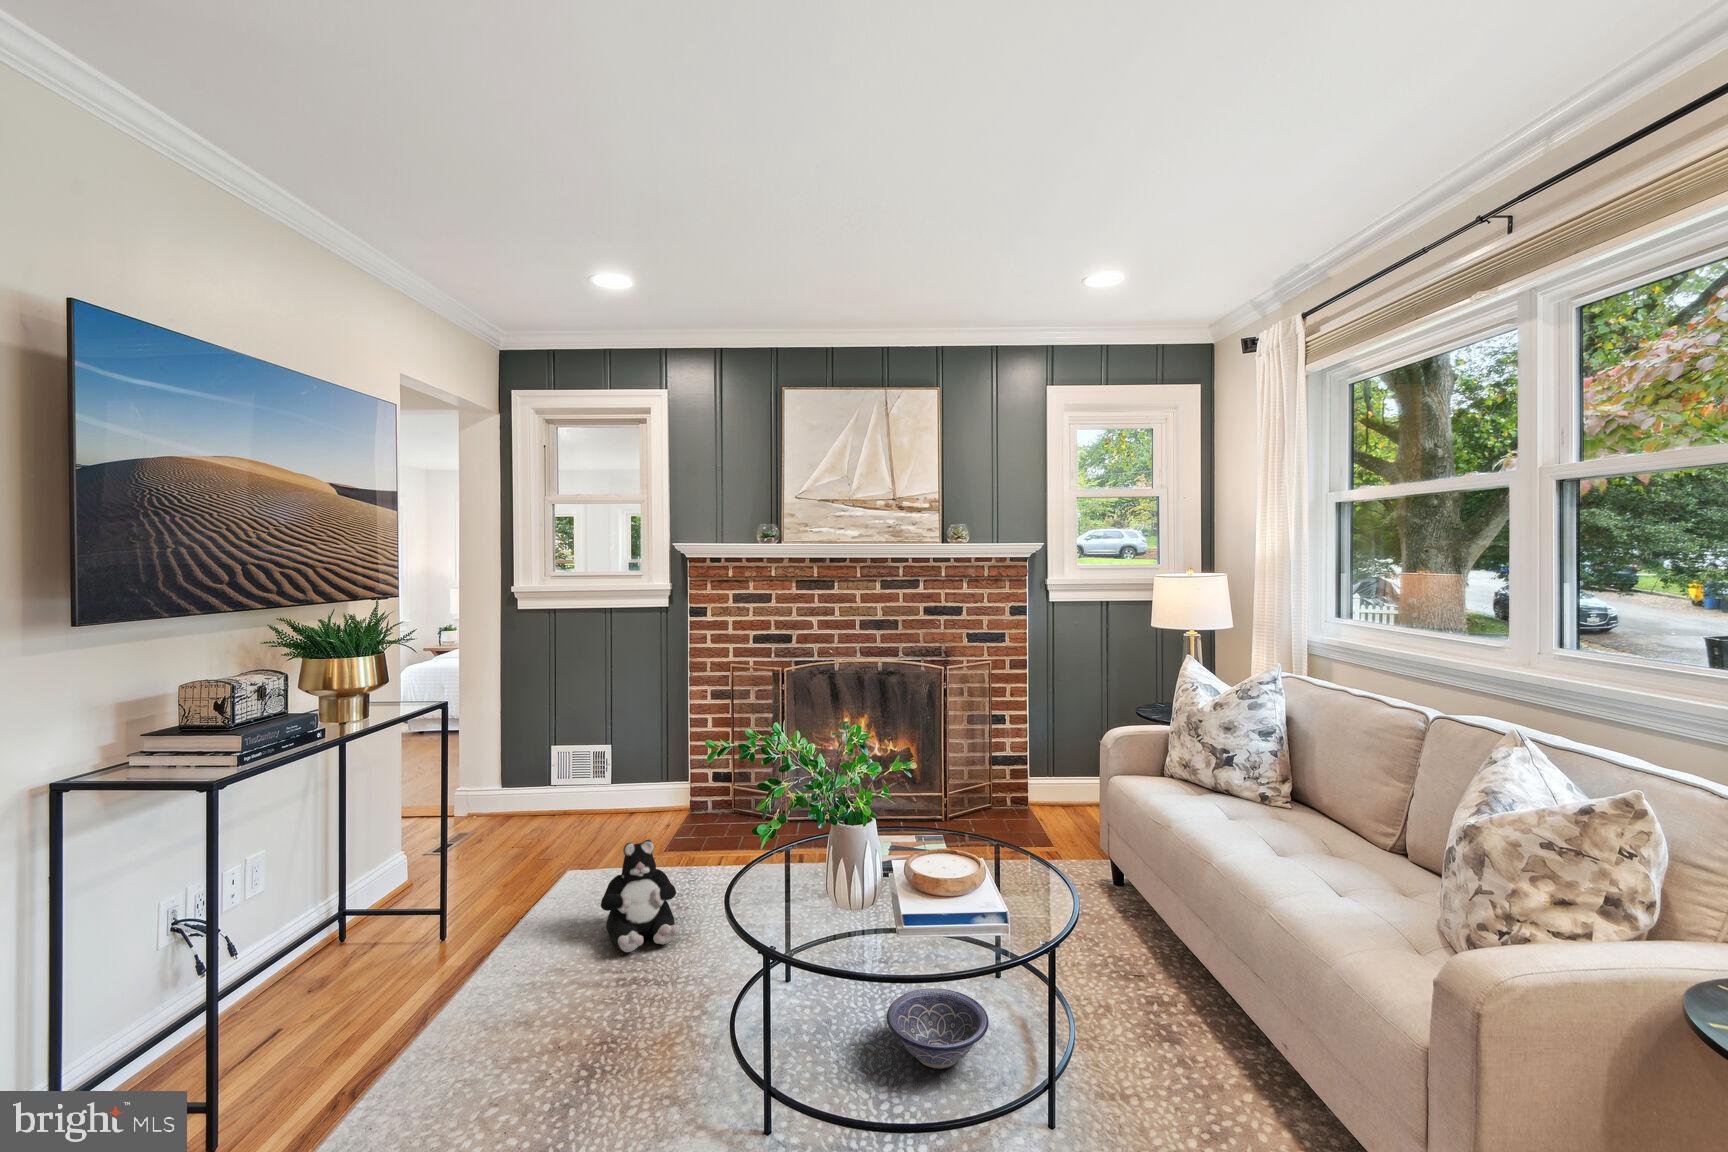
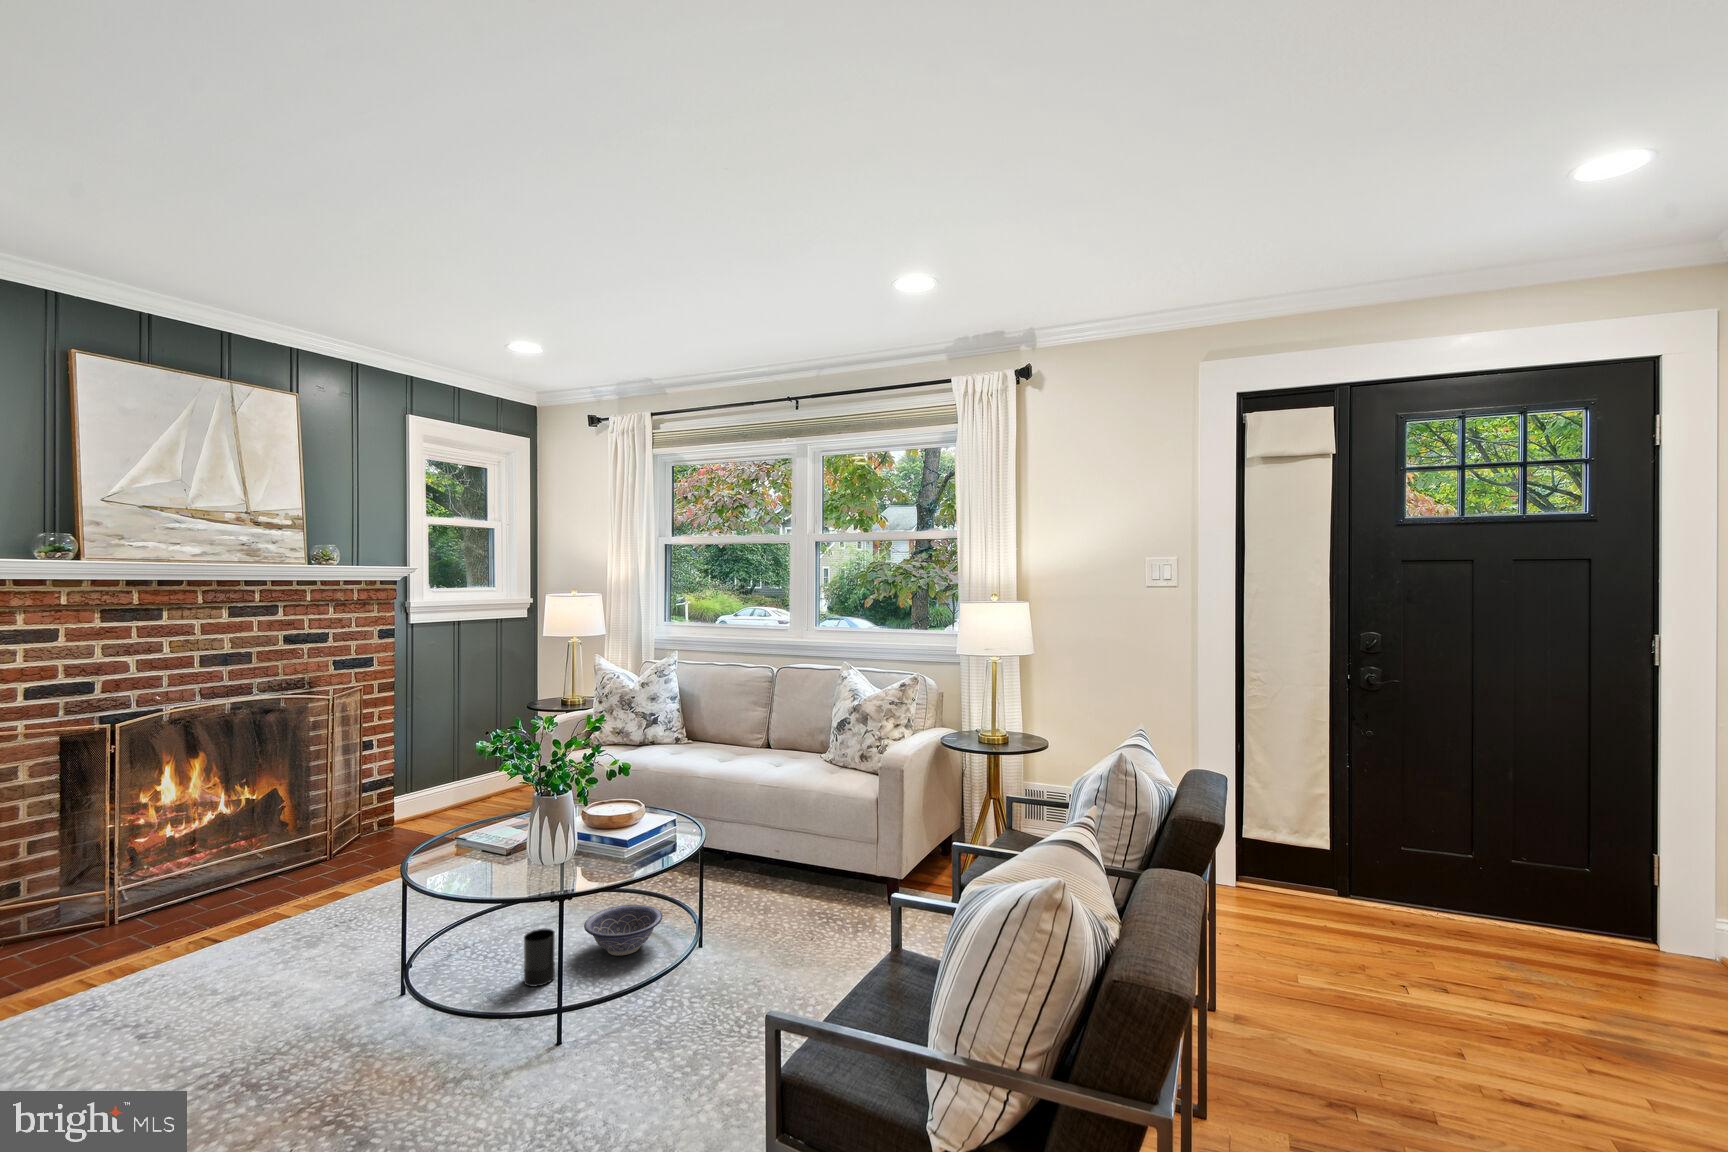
plush toy: present [601,840,679,952] -> none [113,946,264,1089]
candle: none [816,964,850,1039] -> present [524,929,555,987]

